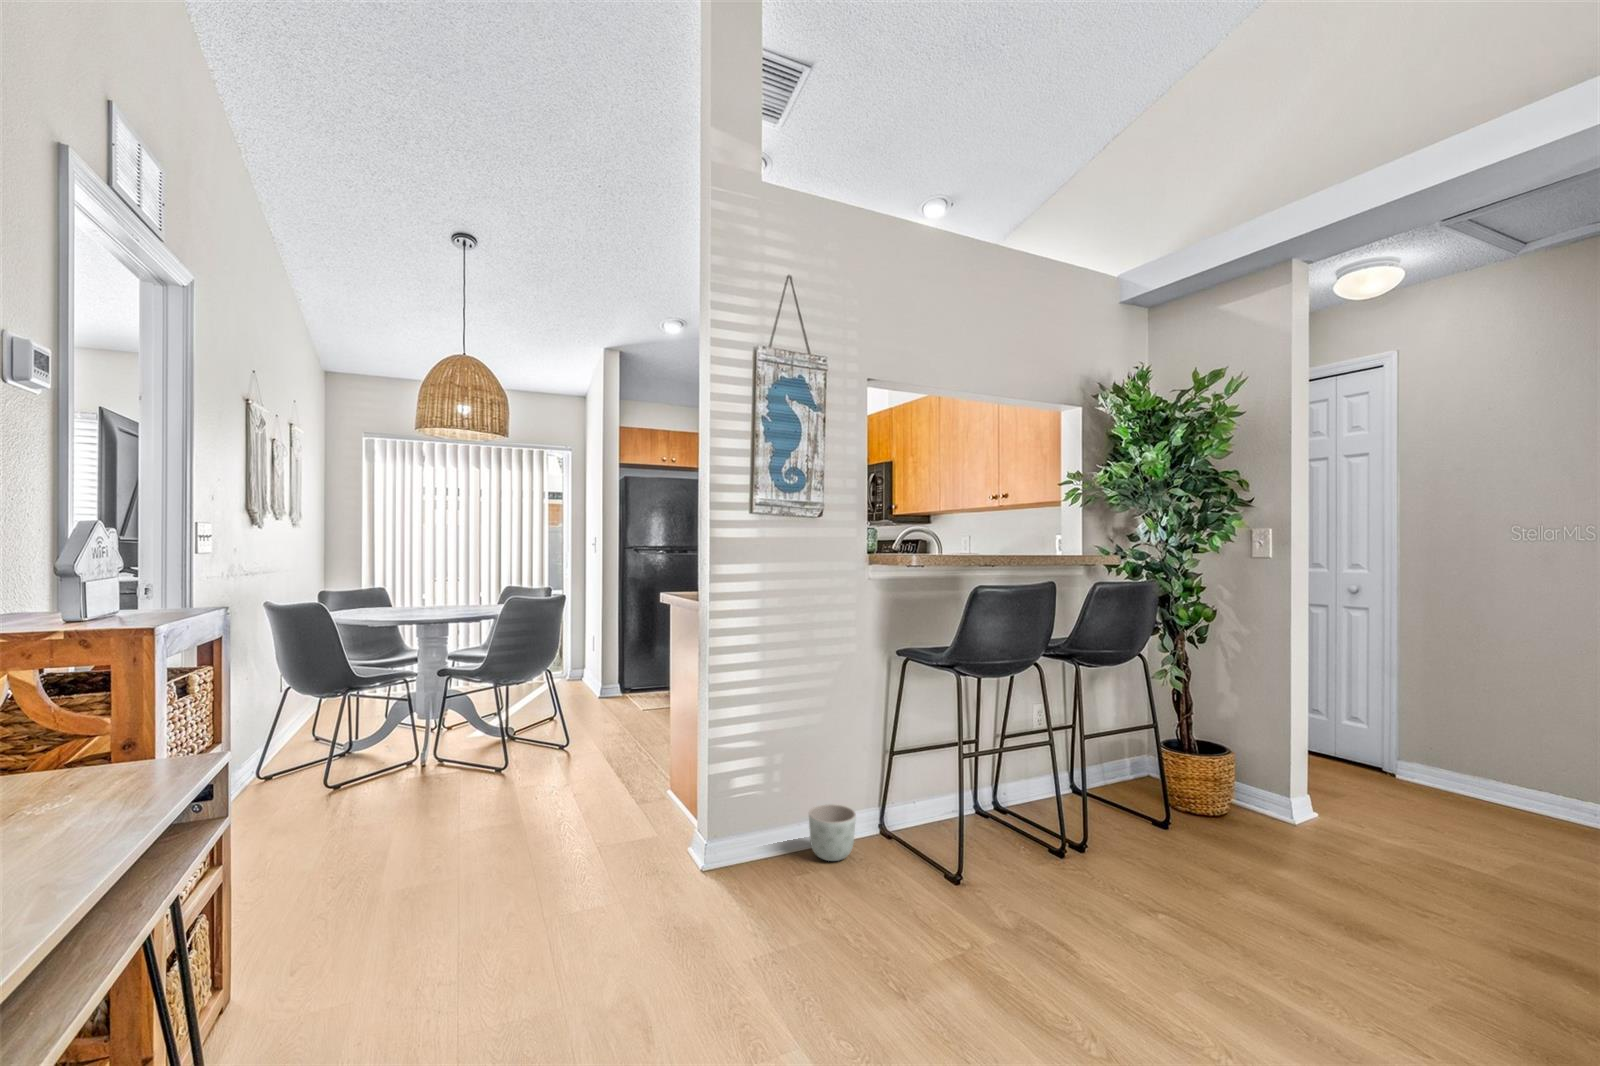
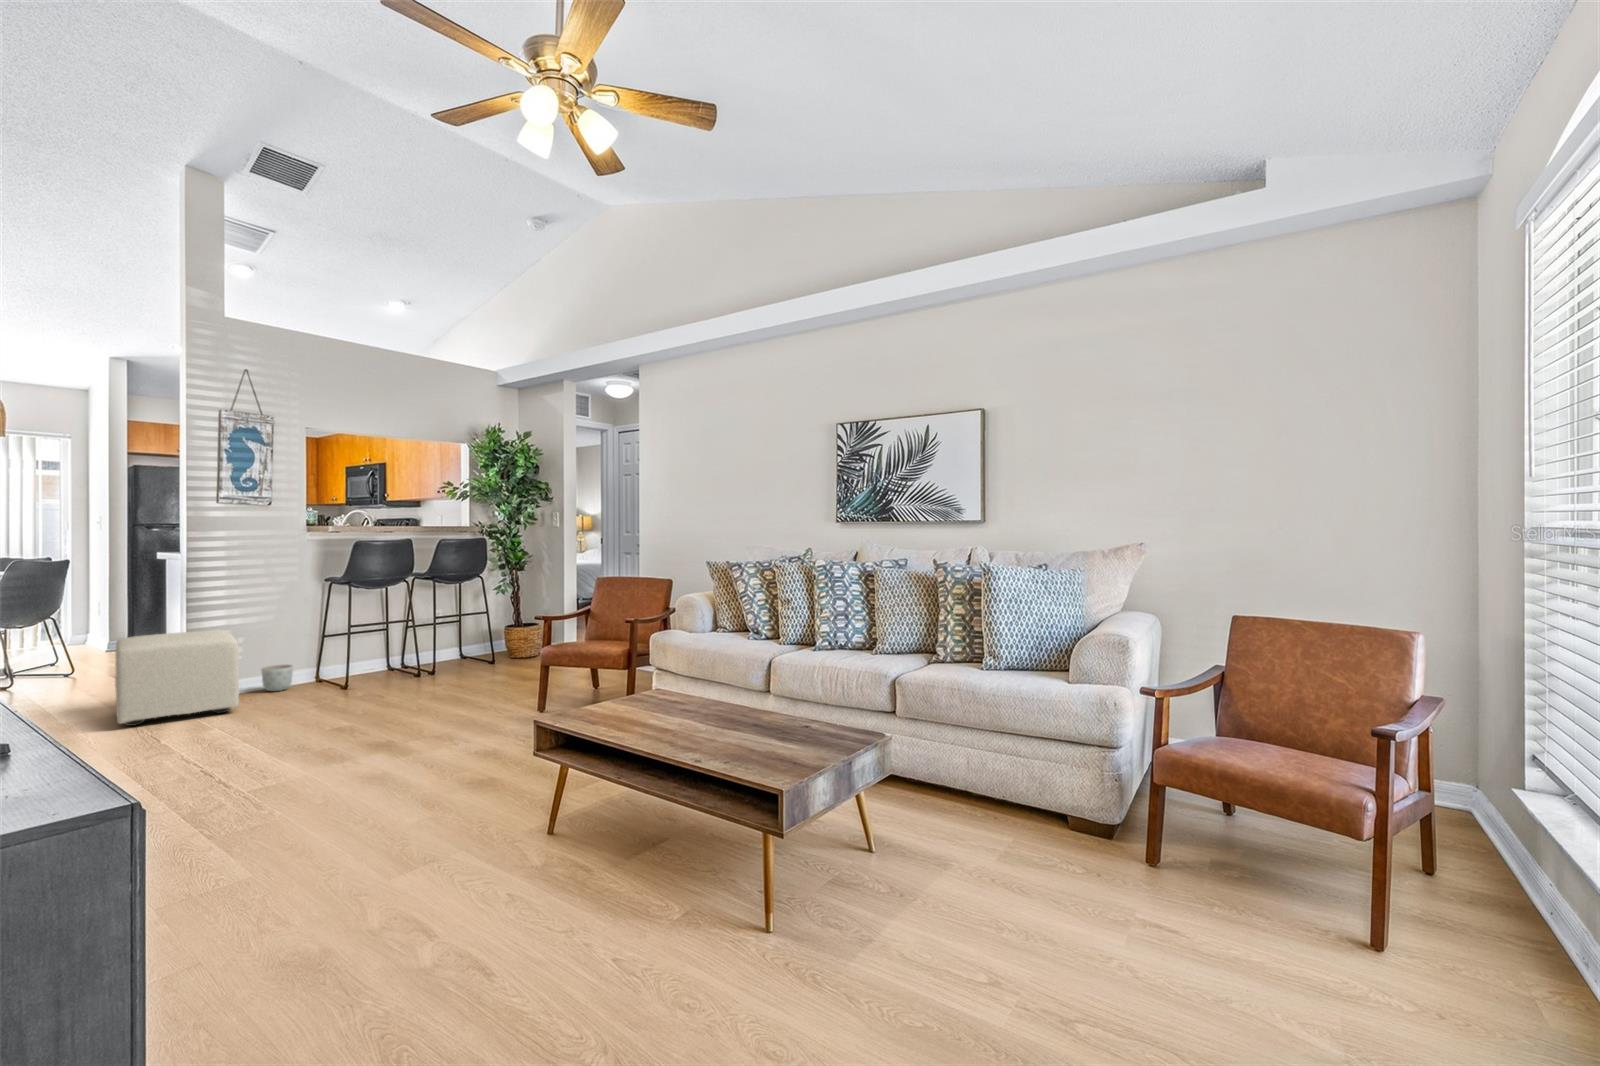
ottoman: none [609,746,806,969] -> present [115,630,239,726]

